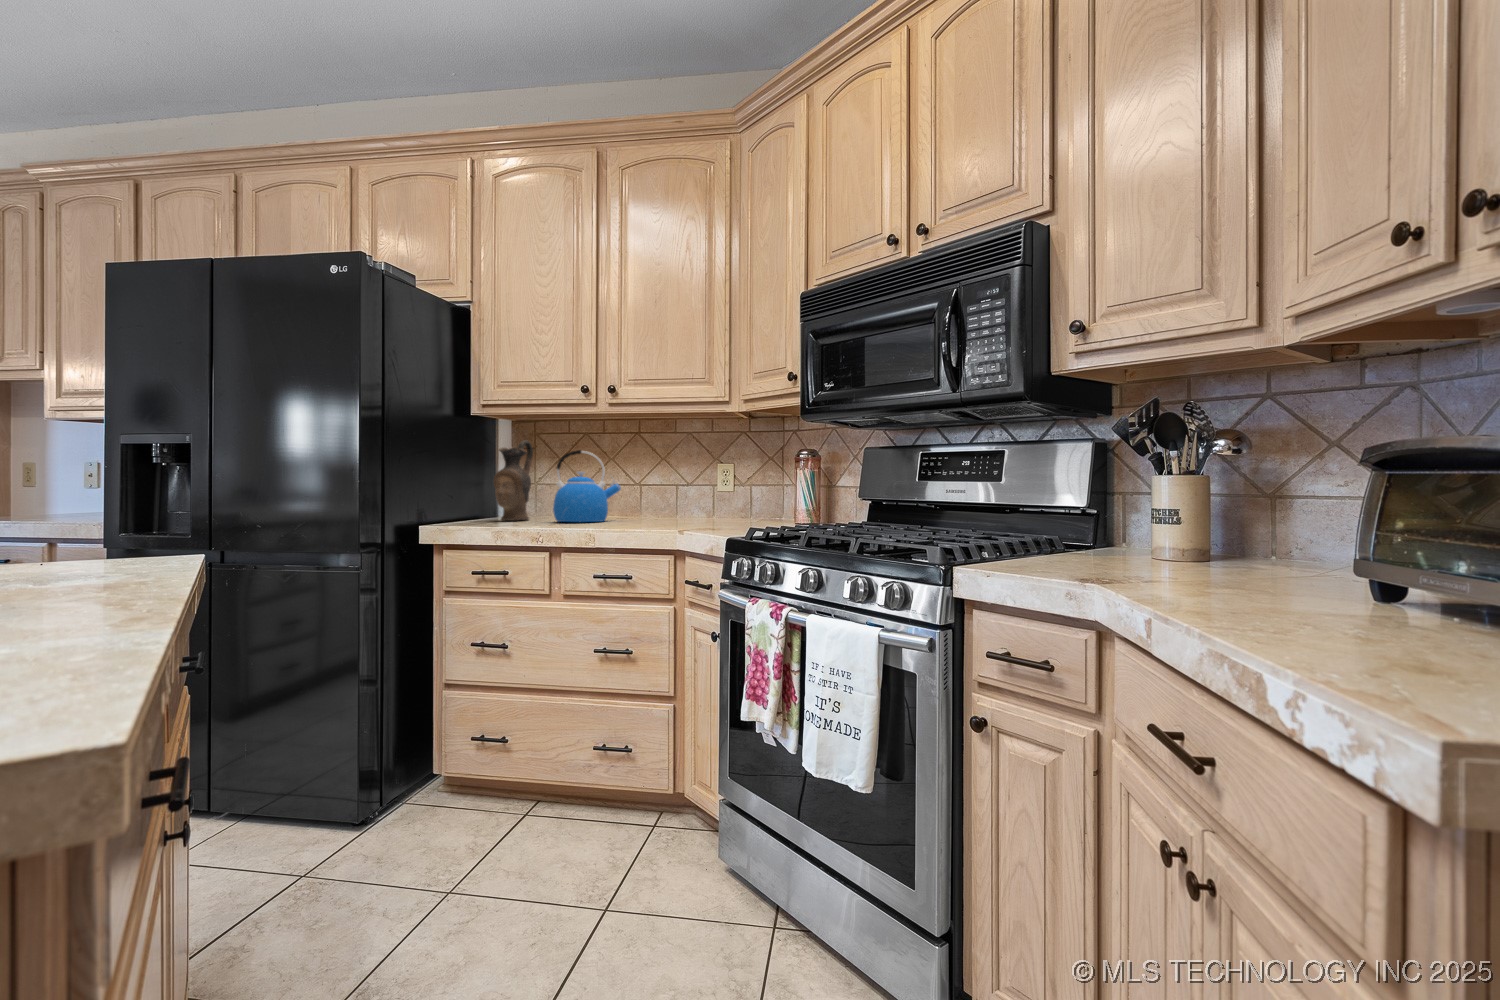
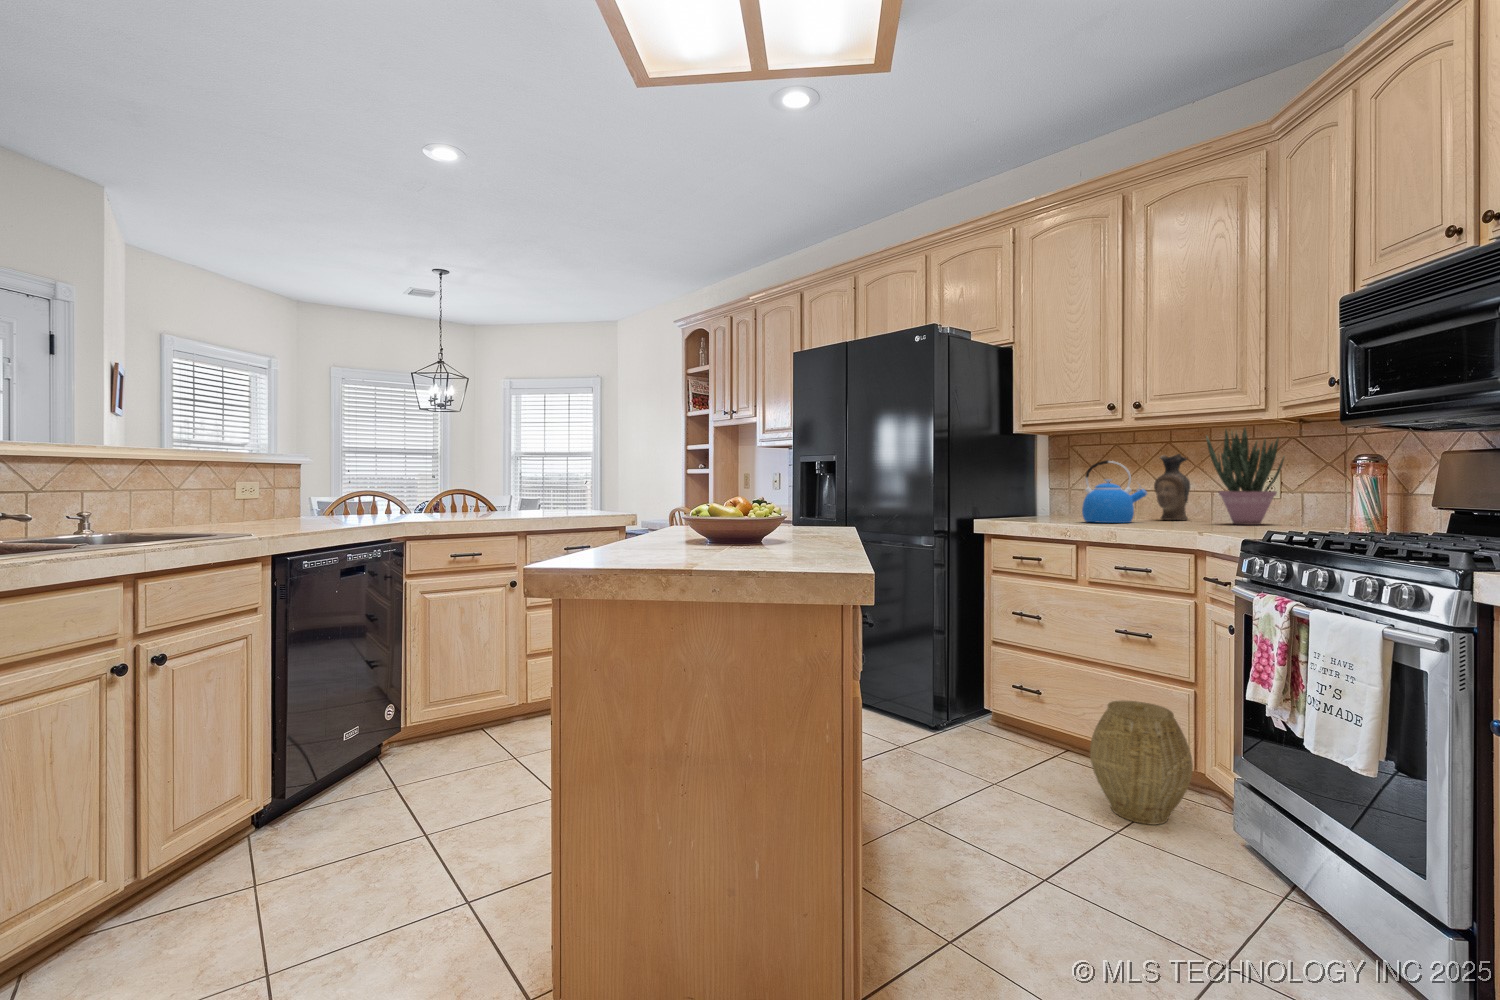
potted plant: none [677,419,744,520] -> present [1206,428,1284,525]
ceramic pitcher: present [493,440,533,520] -> present [1154,454,1190,520]
woven basket: none [571,734,680,889] -> present [1090,701,1193,825]

